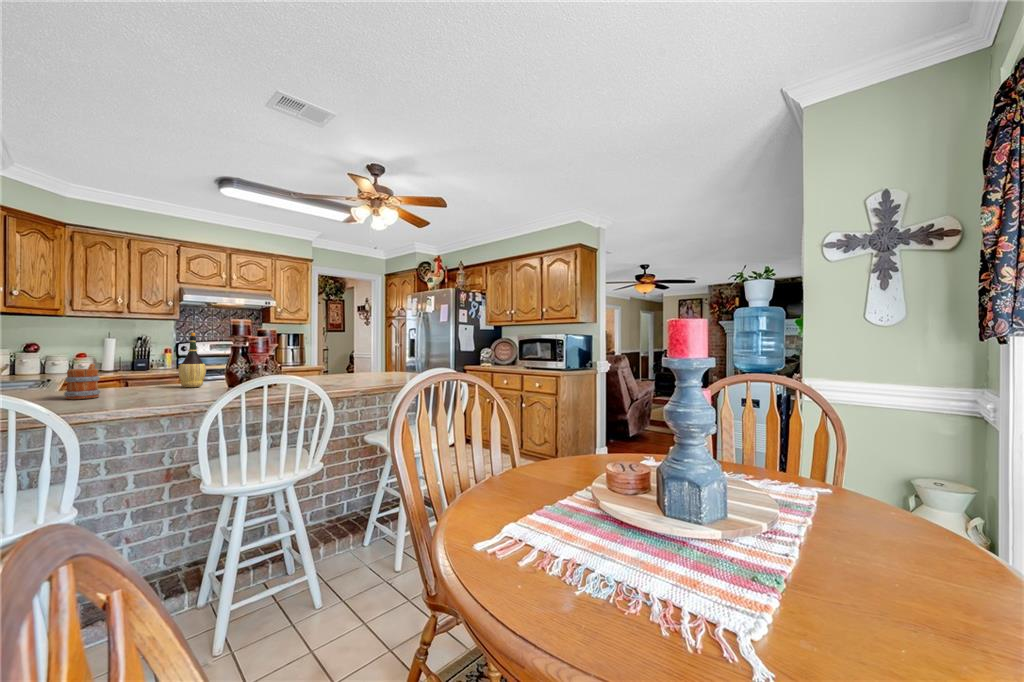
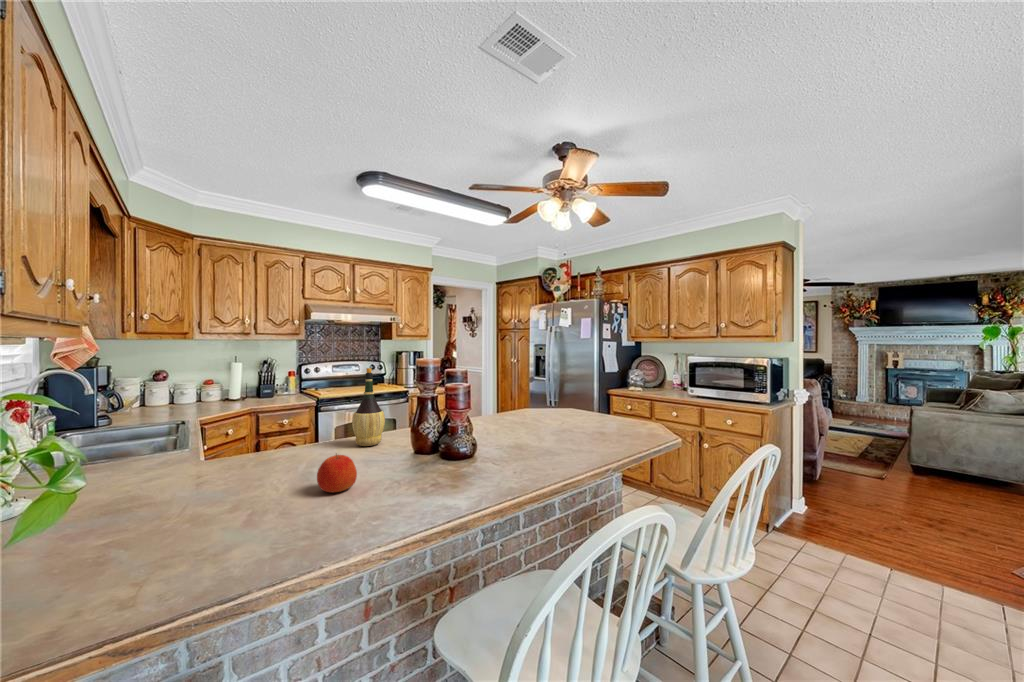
mug: present [64,364,100,399] -> none [220,424,268,488]
apple: none [129,377,159,400] -> present [317,454,357,492]

